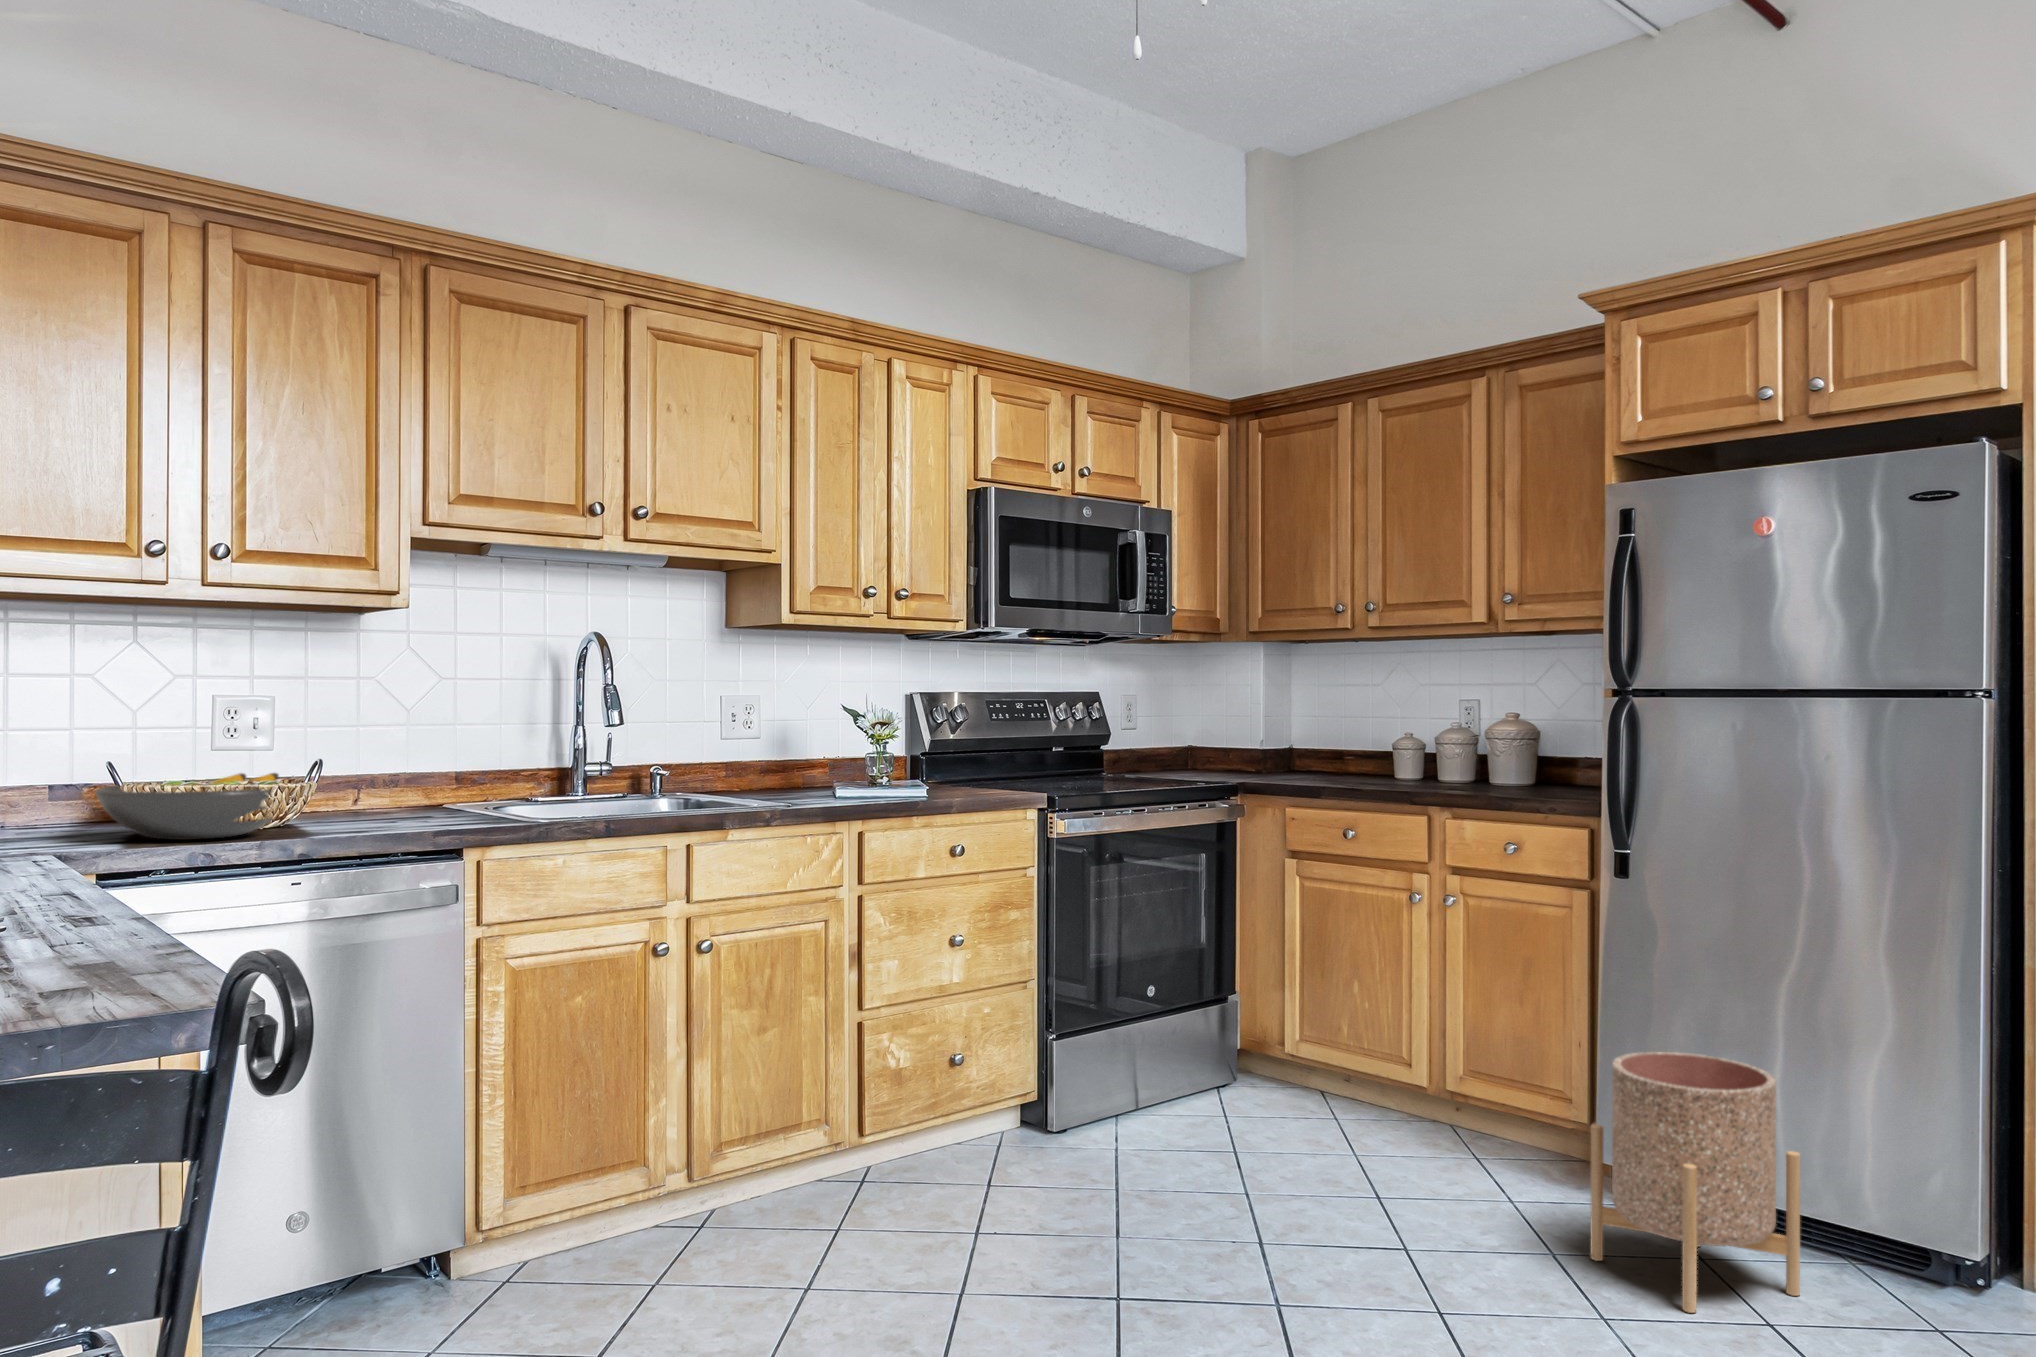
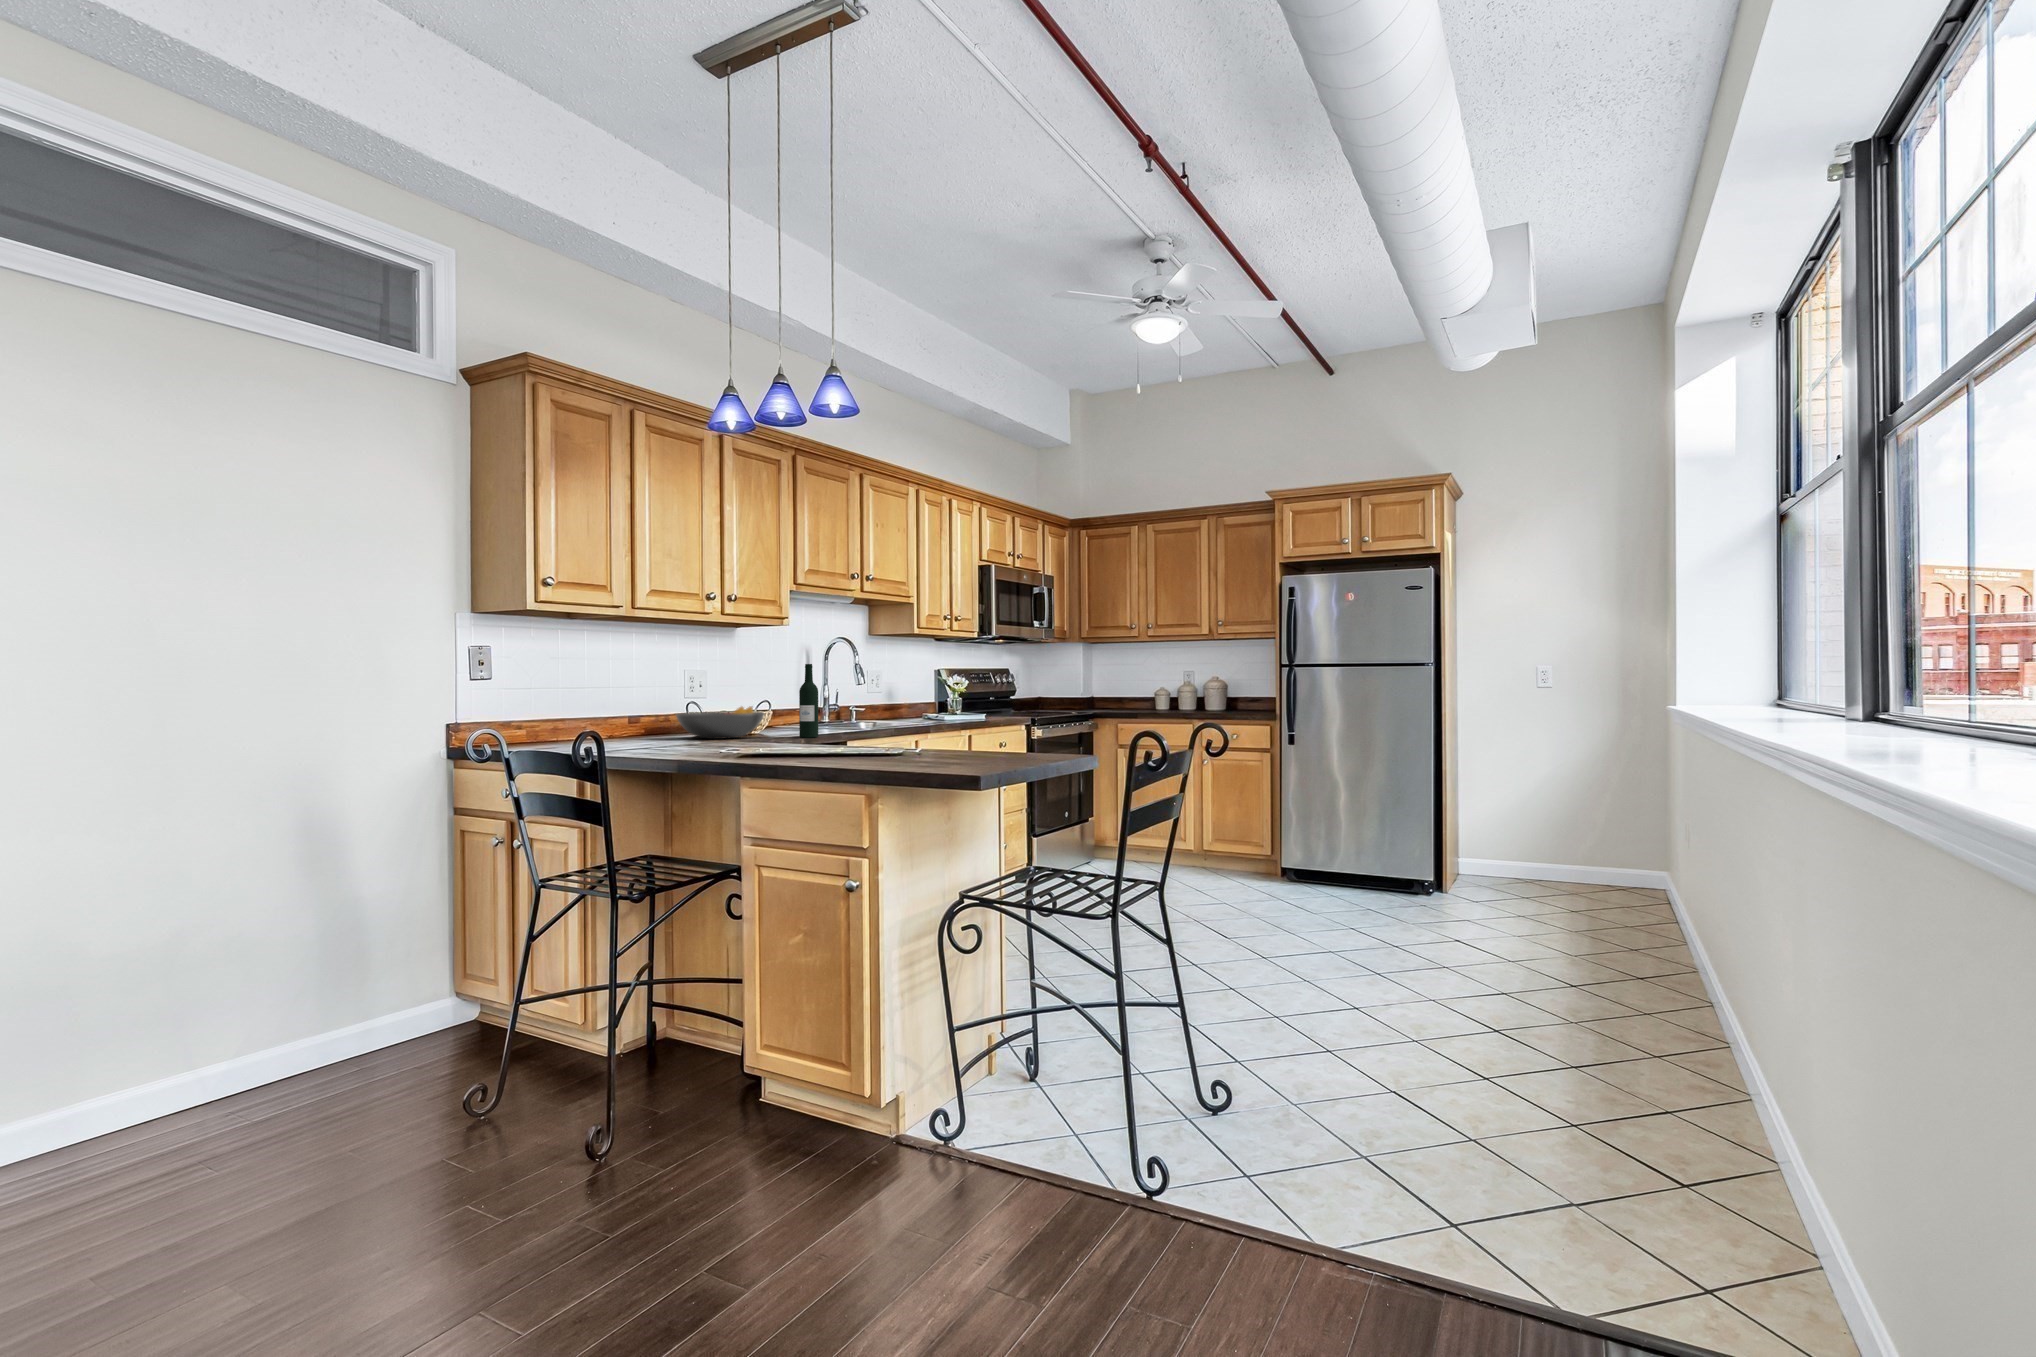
wine bottle: none [341,688,384,844] -> present [799,664,818,738]
planter: present [1590,1052,1800,1313] -> none [1293,810,1371,904]

